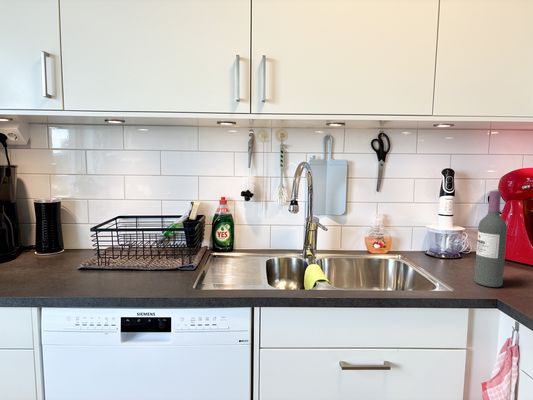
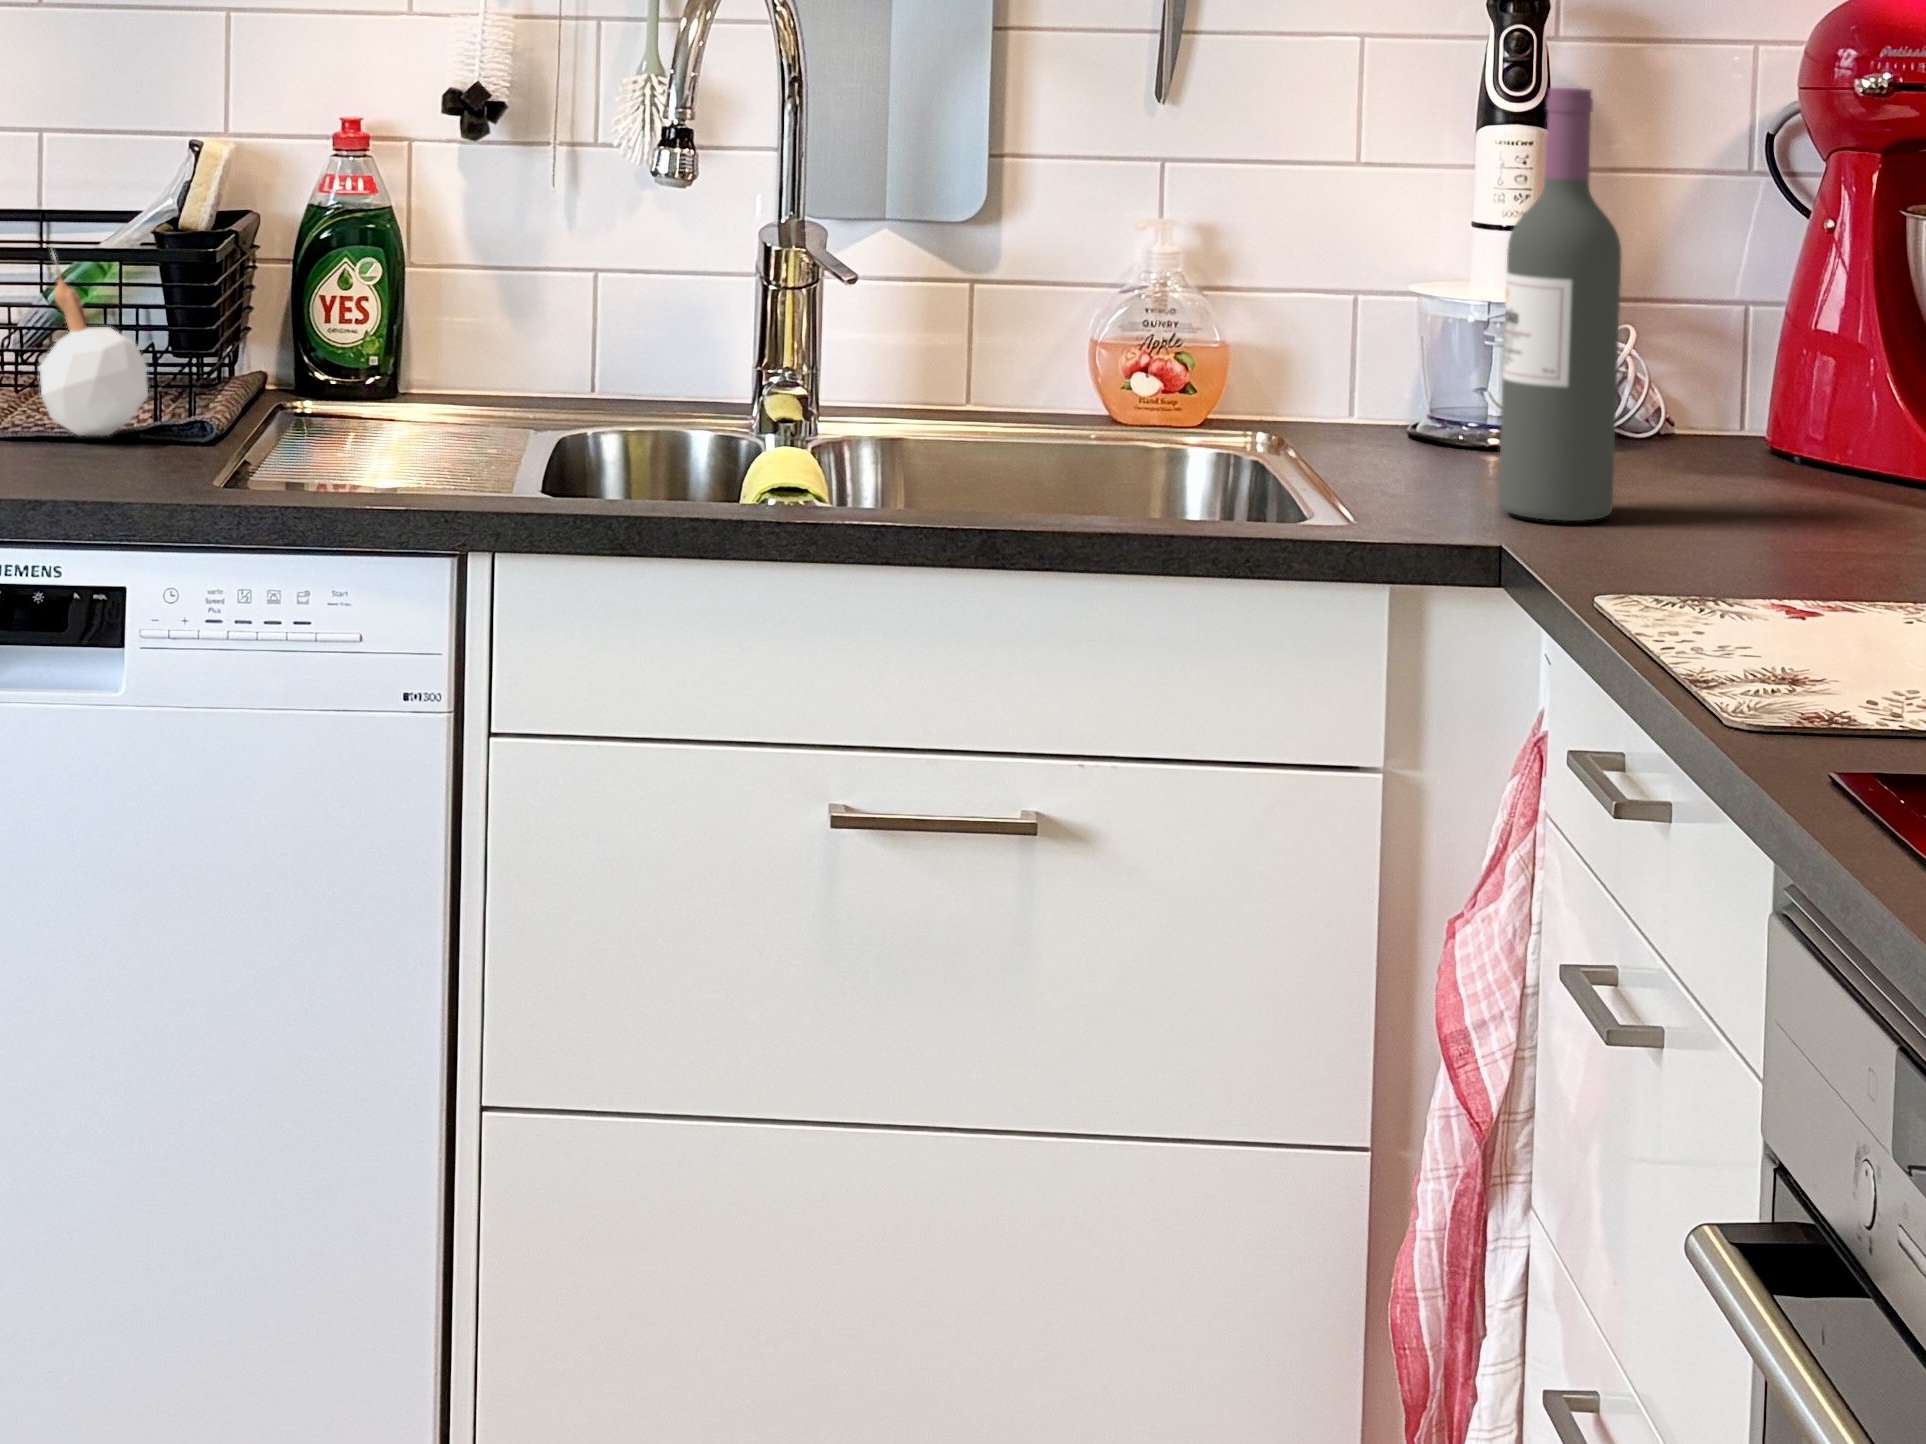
candle: none [156,229,181,270] -> present [40,251,148,436]

